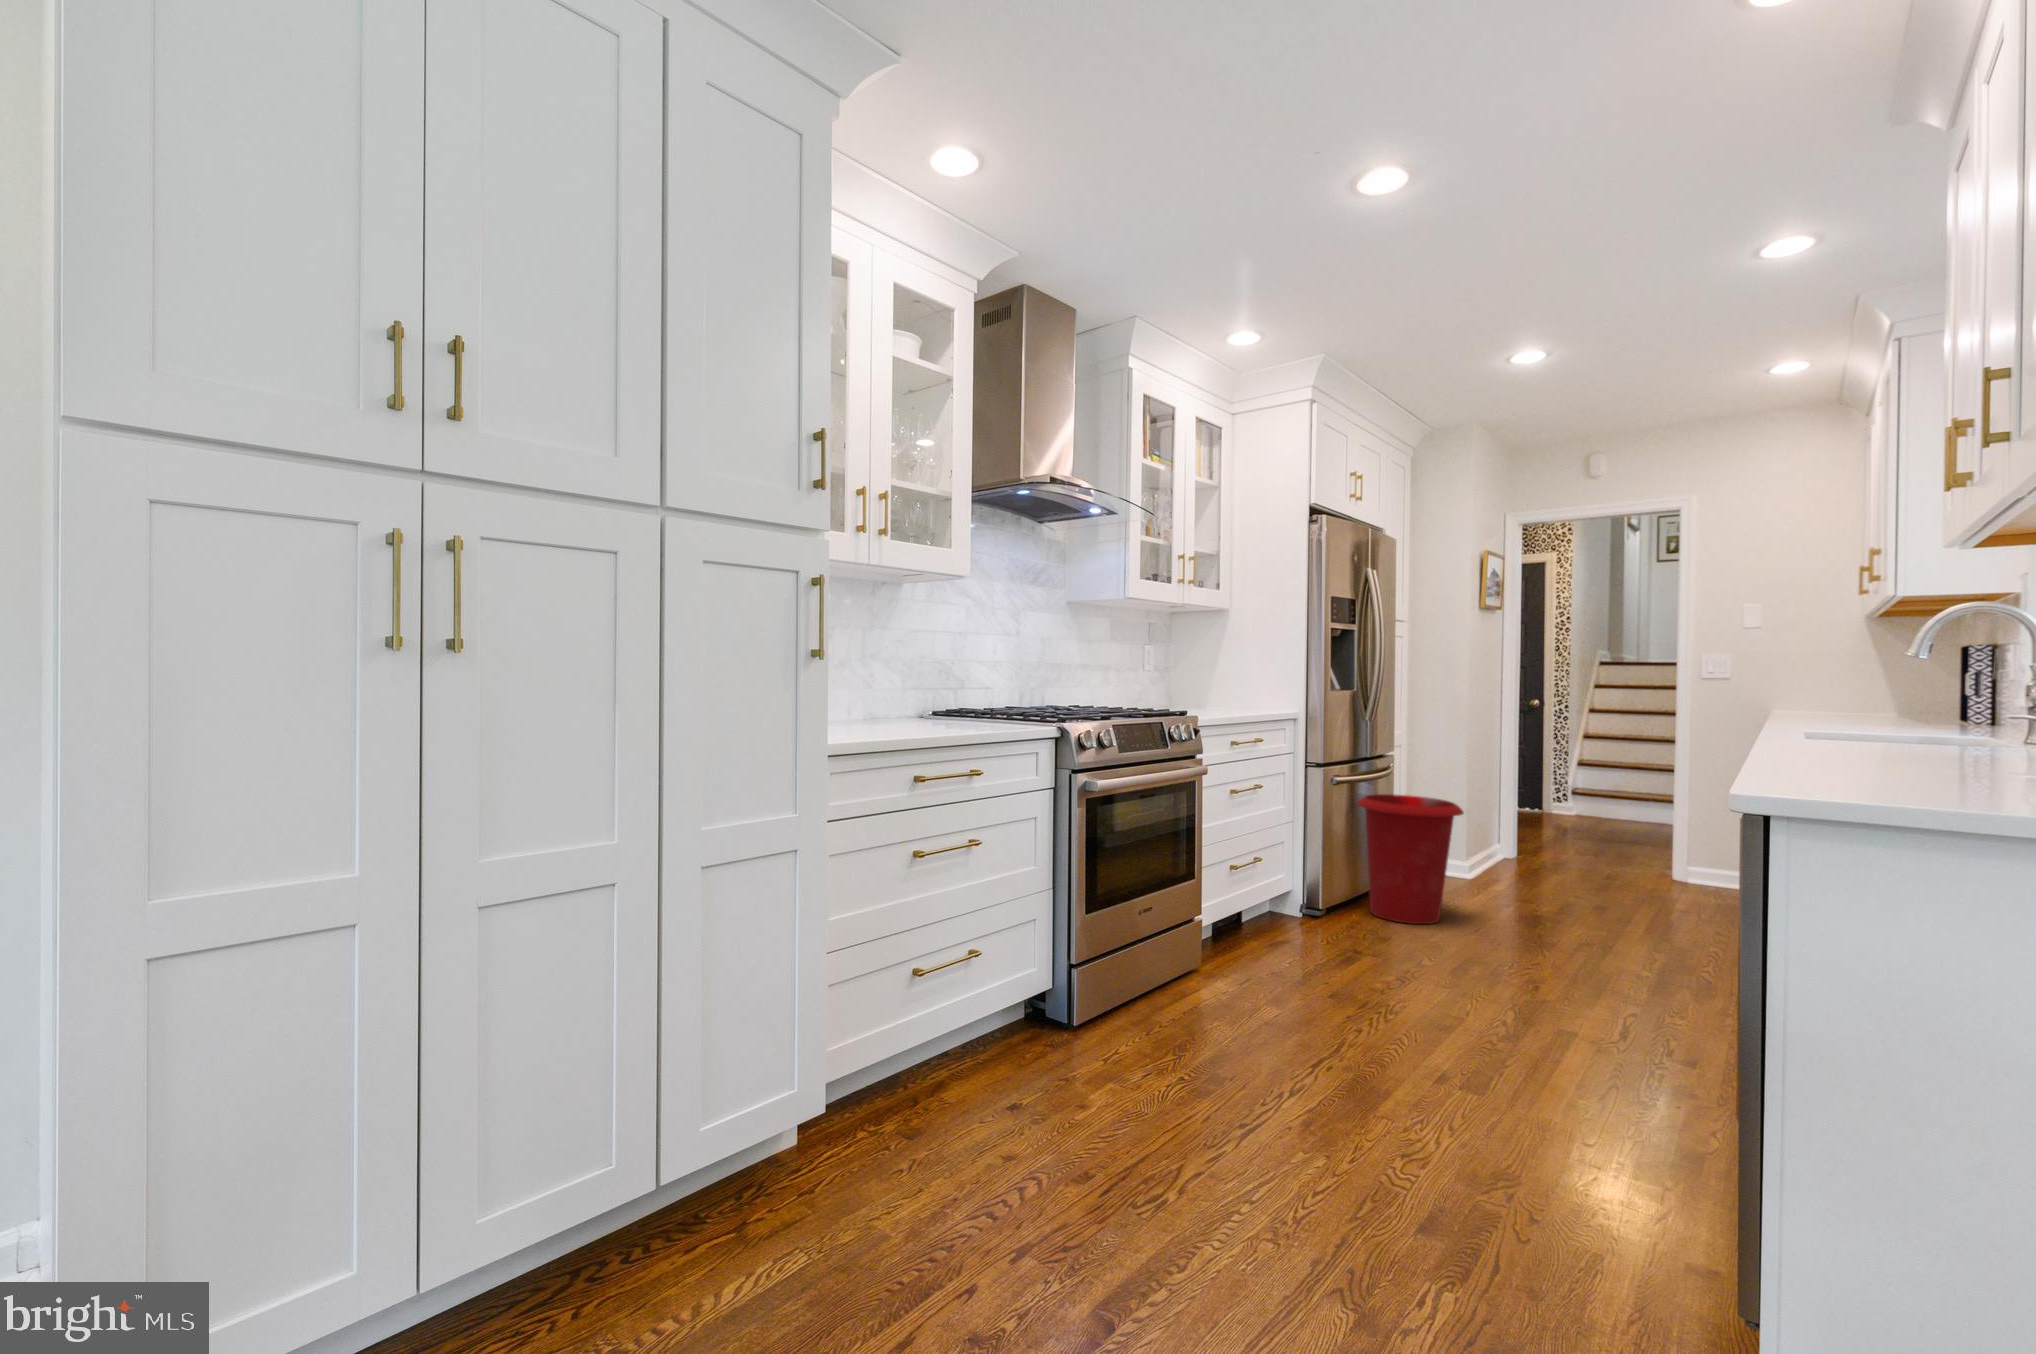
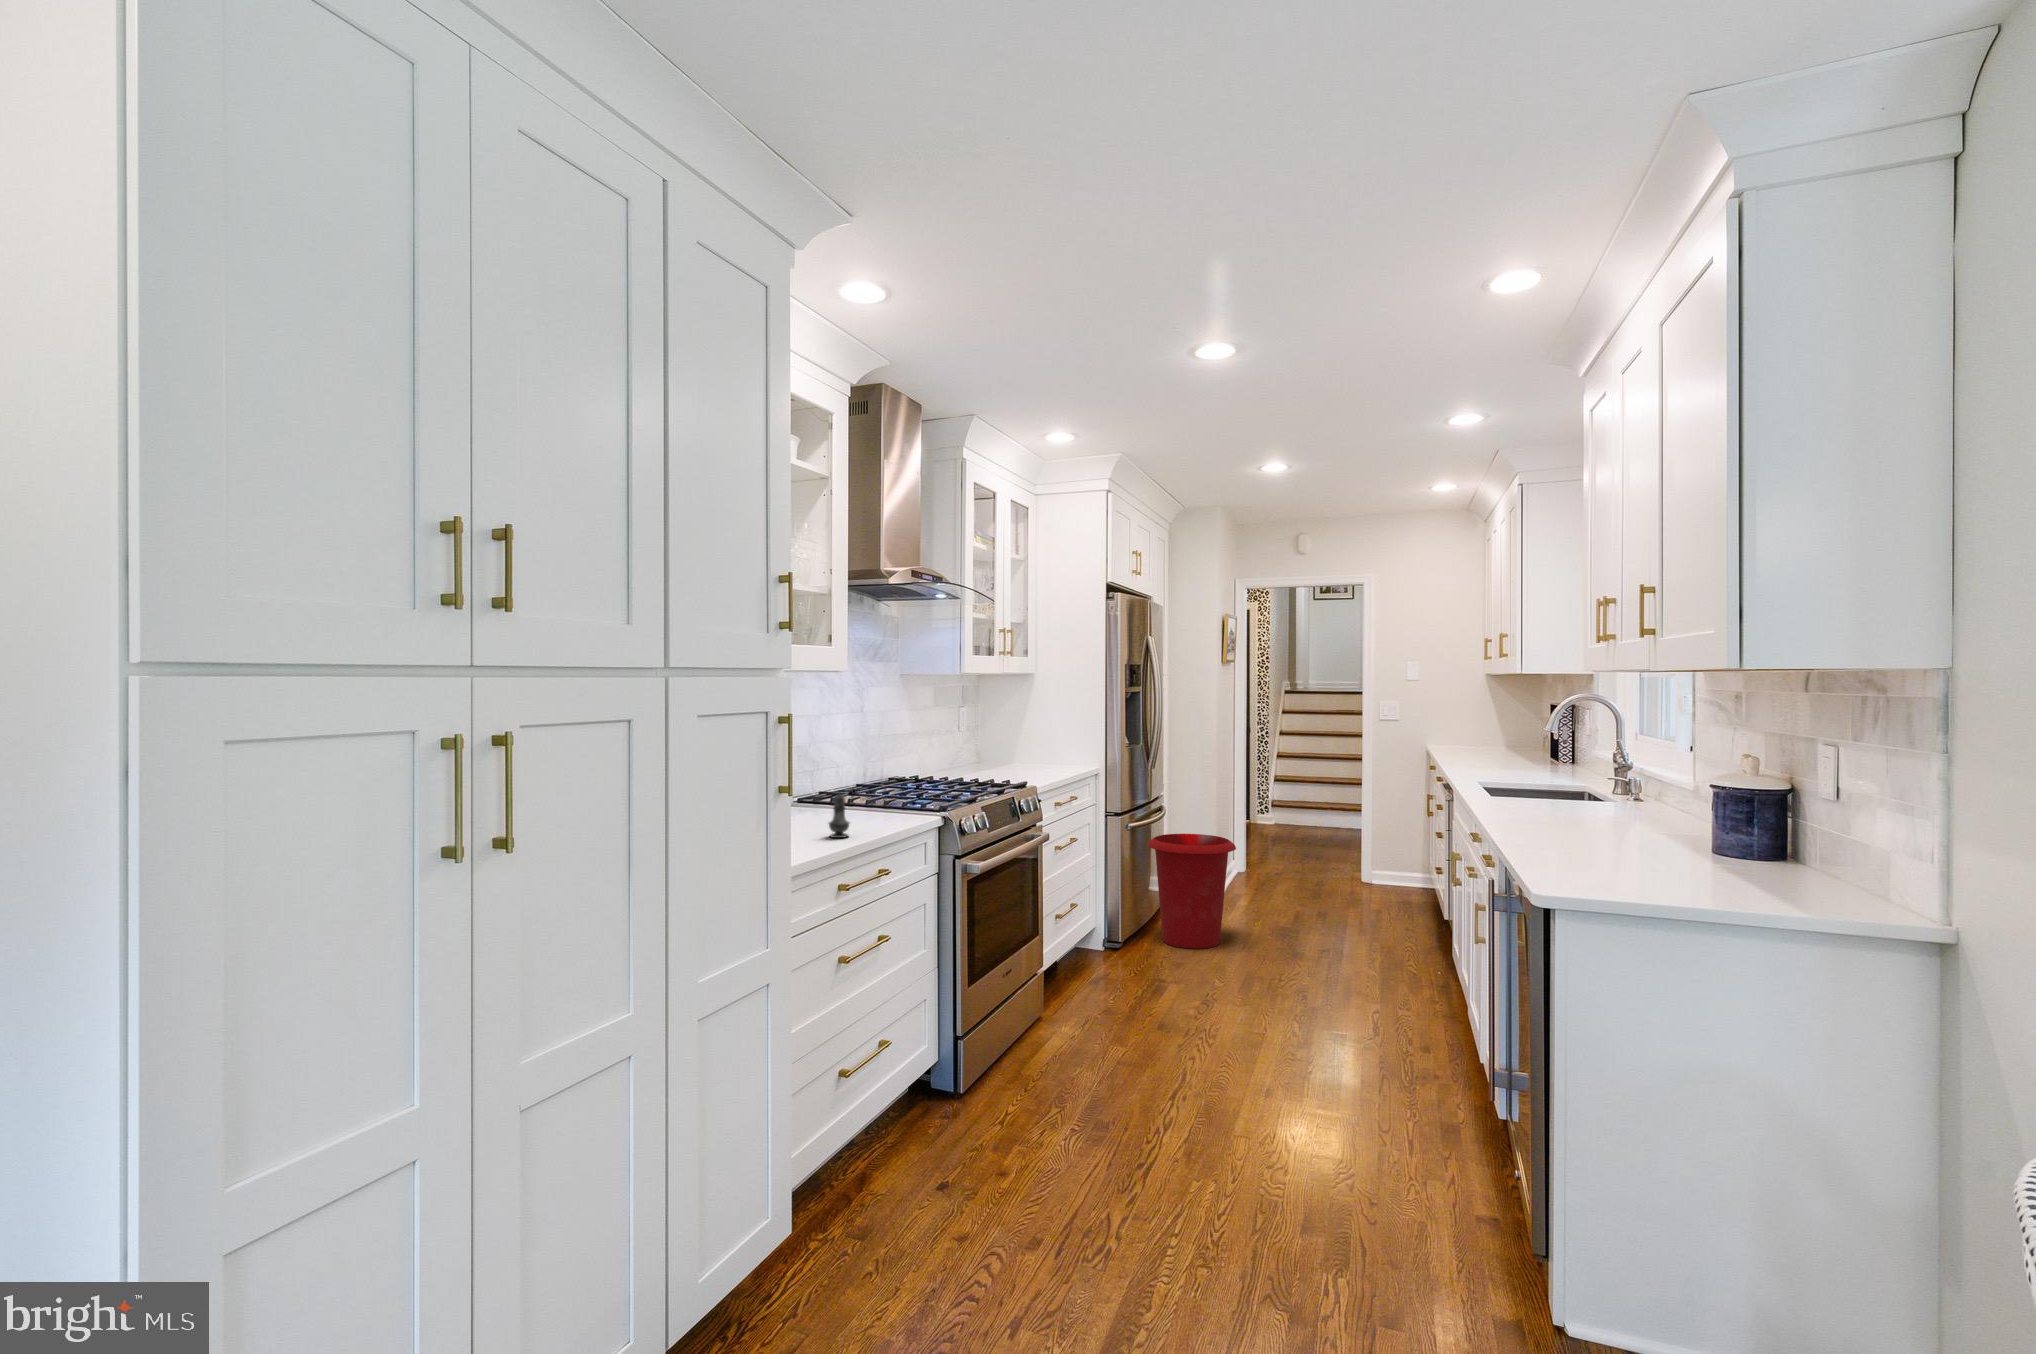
salt shaker: none [917,683,940,731] -> present [829,793,849,838]

